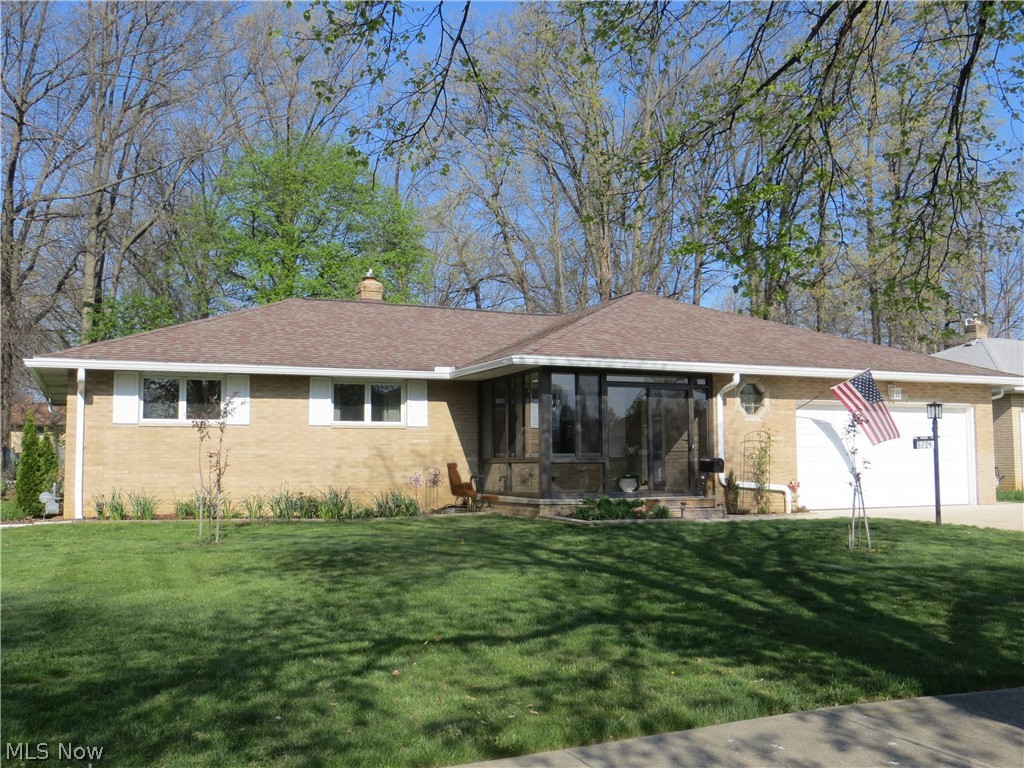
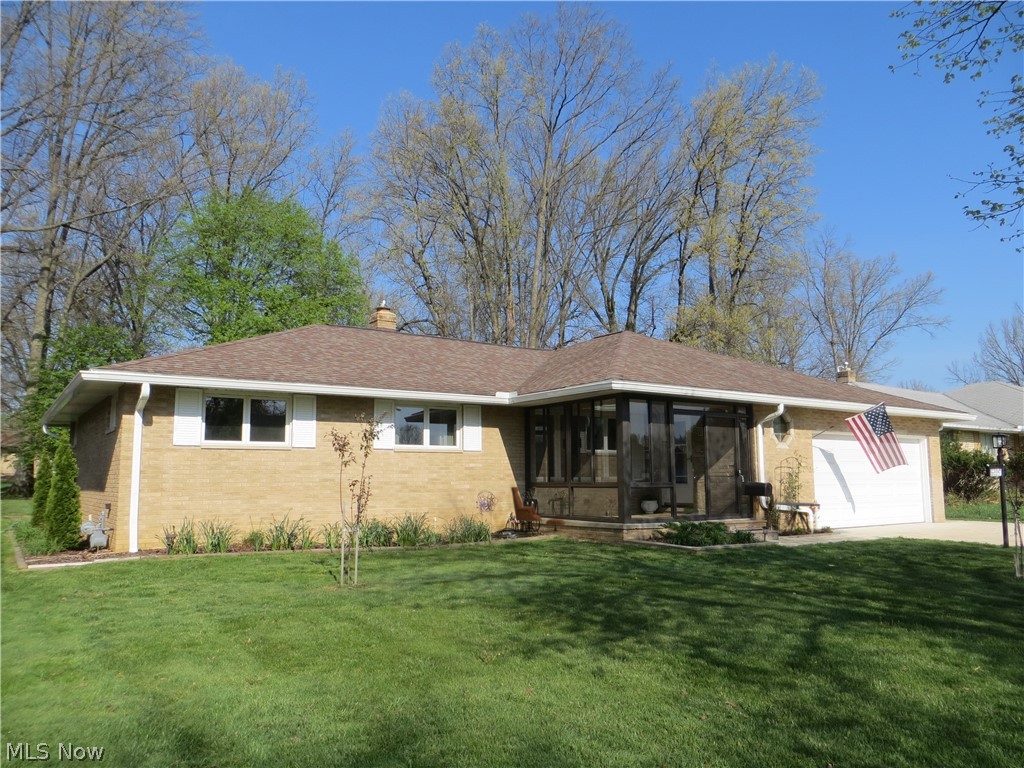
round table: none [730,480,777,513] -> present [775,502,820,533]

